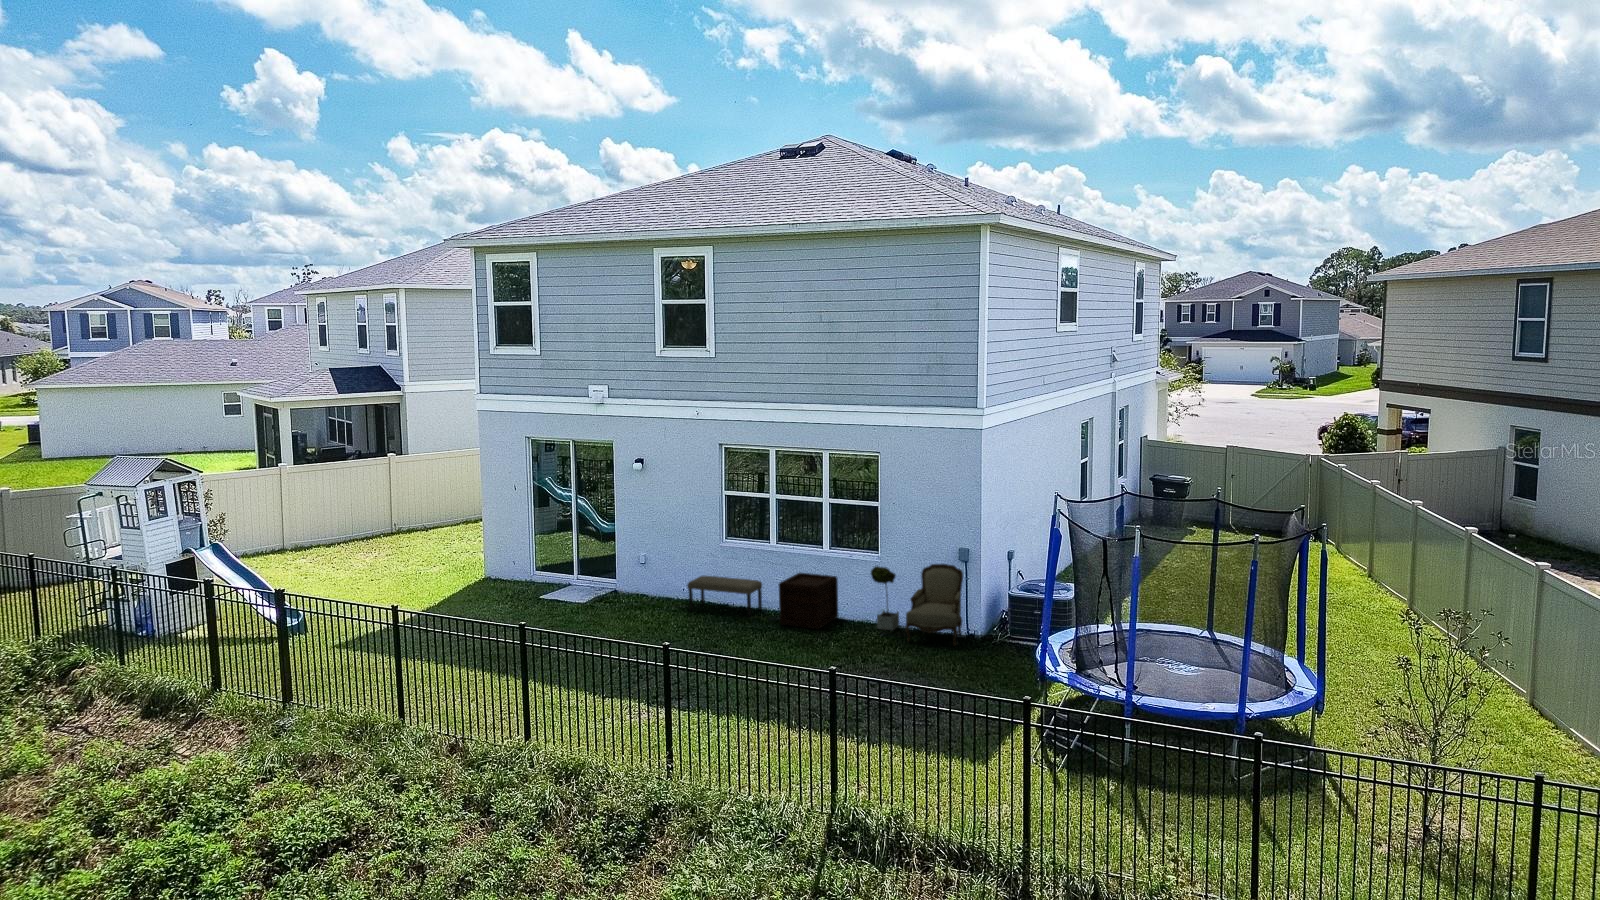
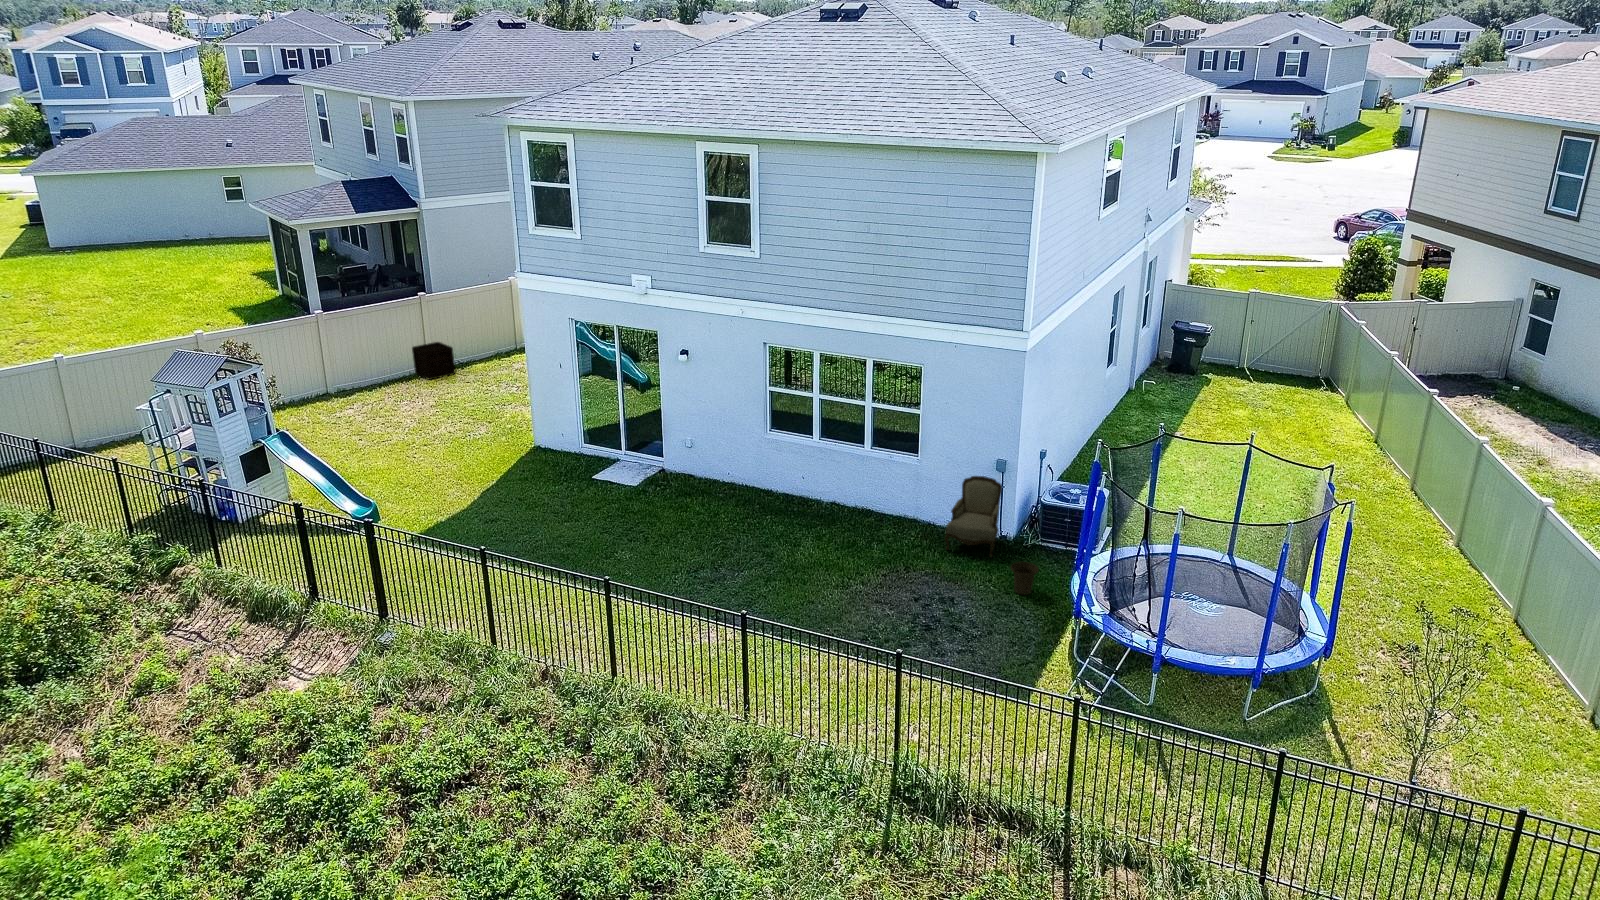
potted tree: present [871,566,899,630] -> none [913,474,938,534]
wooden crate: present [779,572,838,629] -> present [412,342,456,380]
bench: present [687,576,762,617] -> none [734,465,806,510]
basket: none [972,640,1003,675] -> present [1011,562,1039,595]

